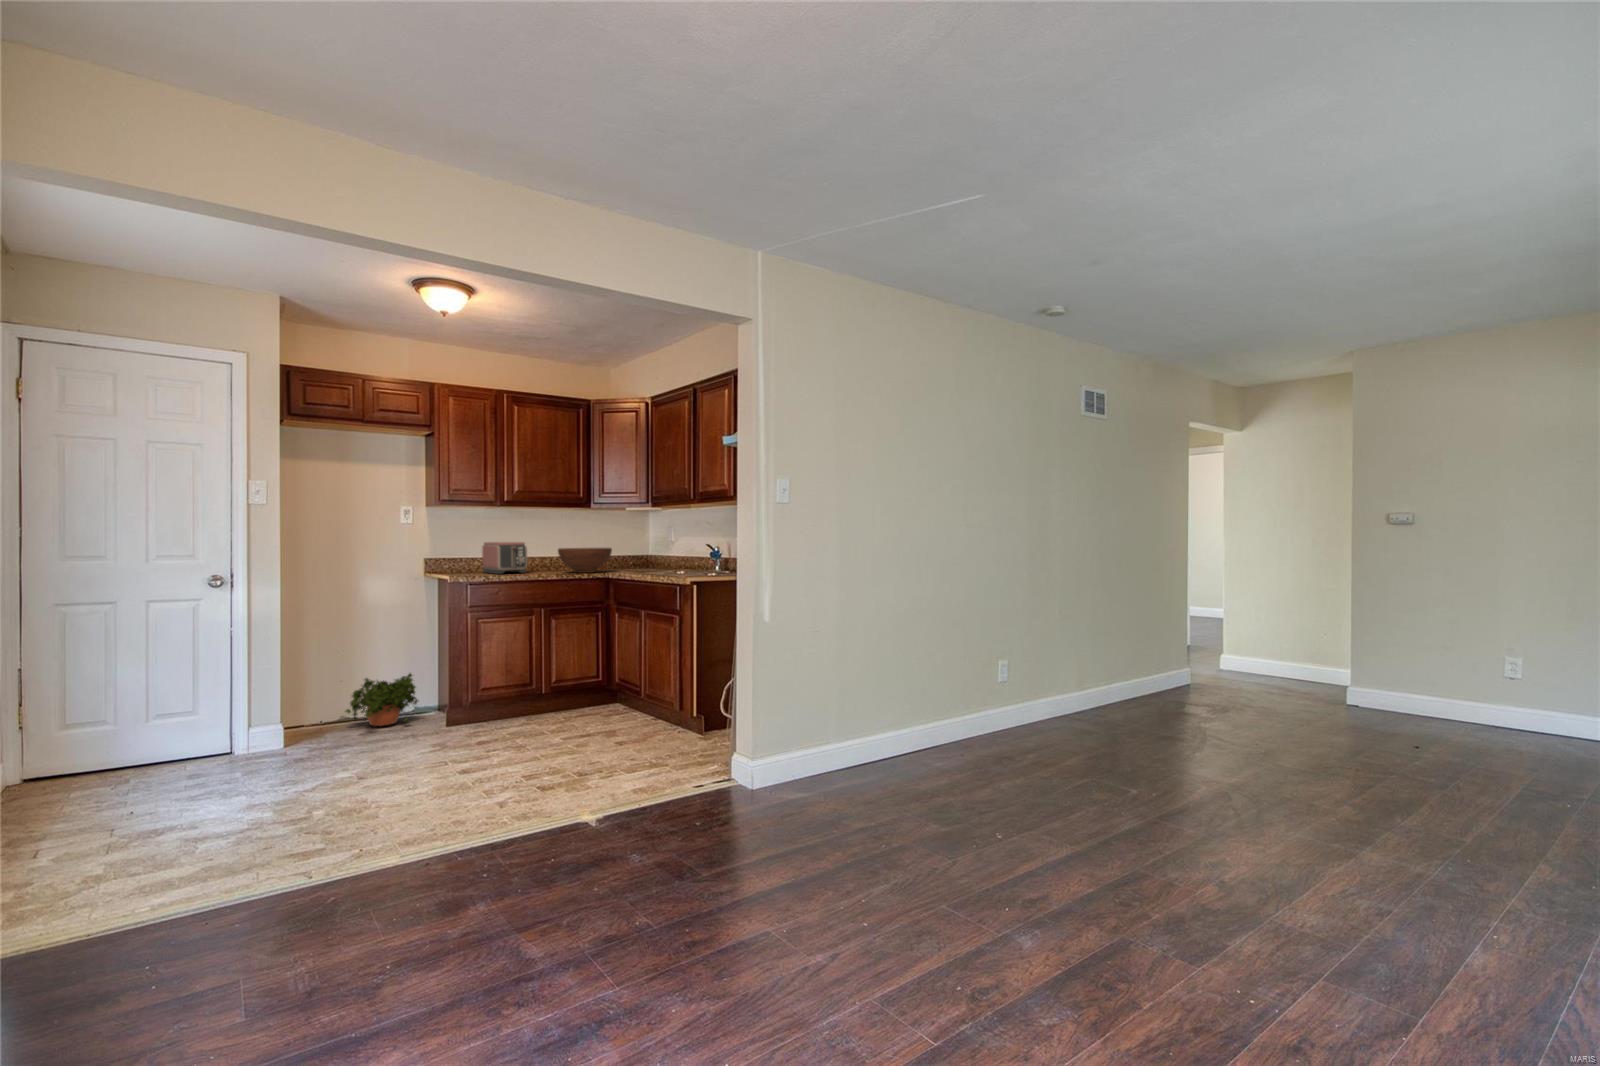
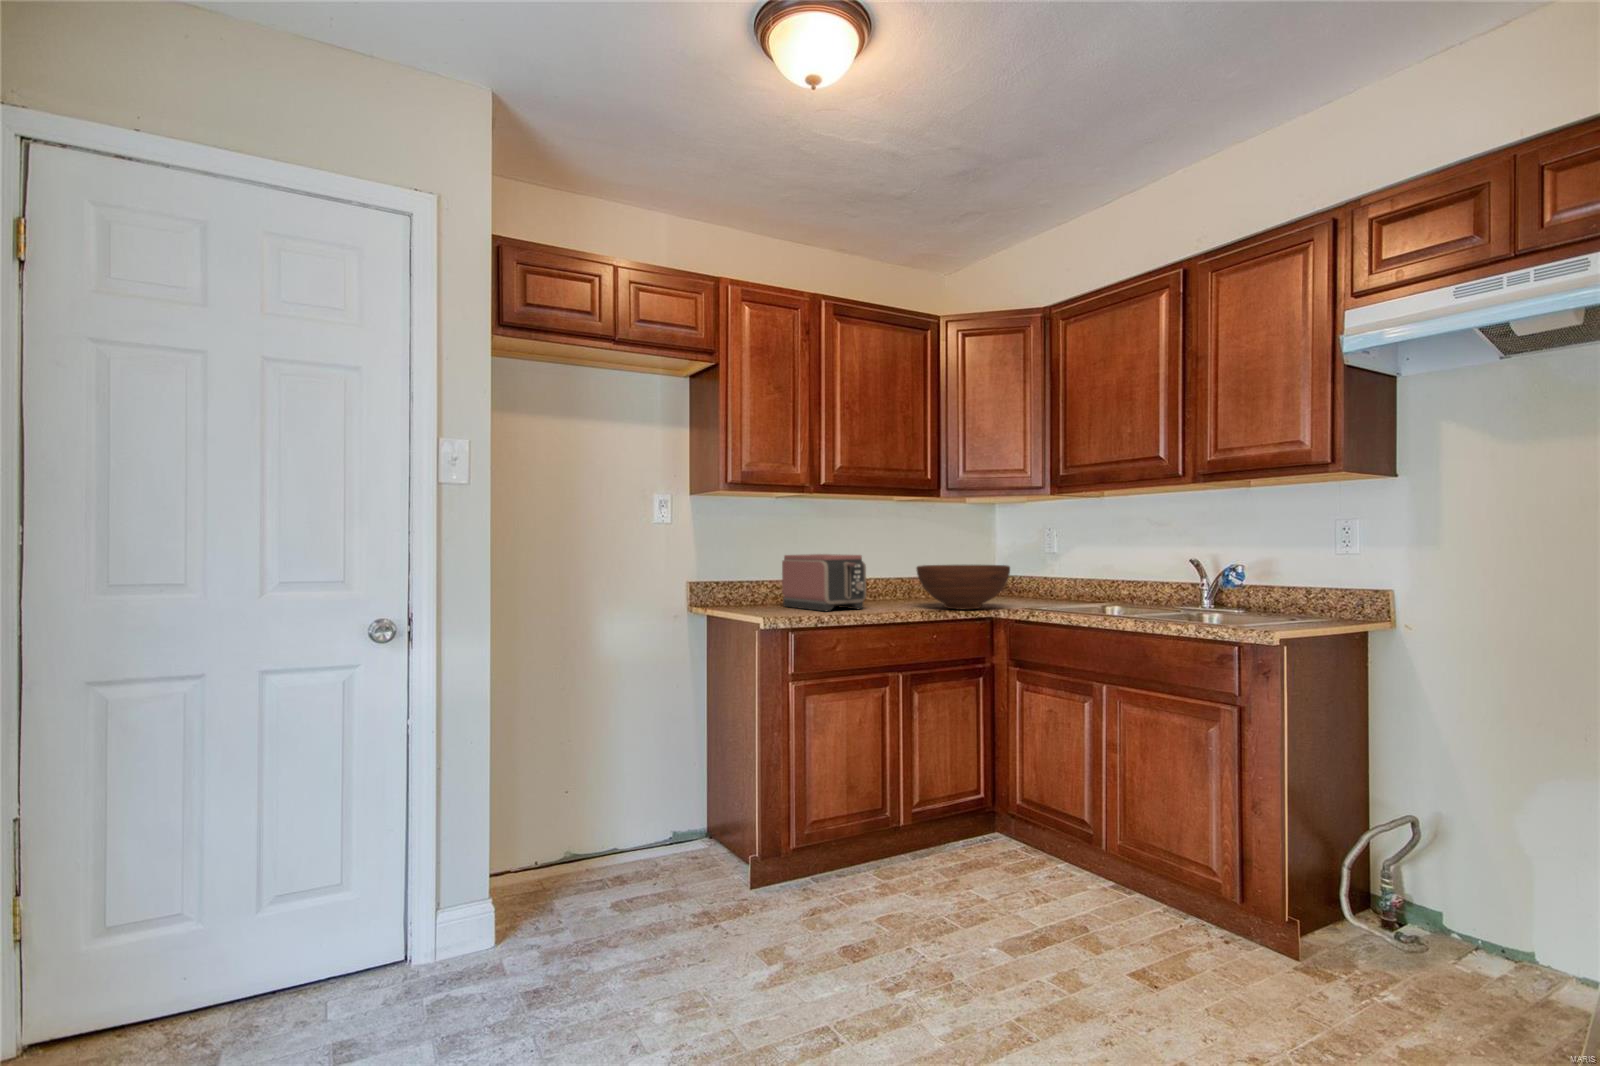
potted plant: present [345,673,419,726] -> none [578,781,699,887]

